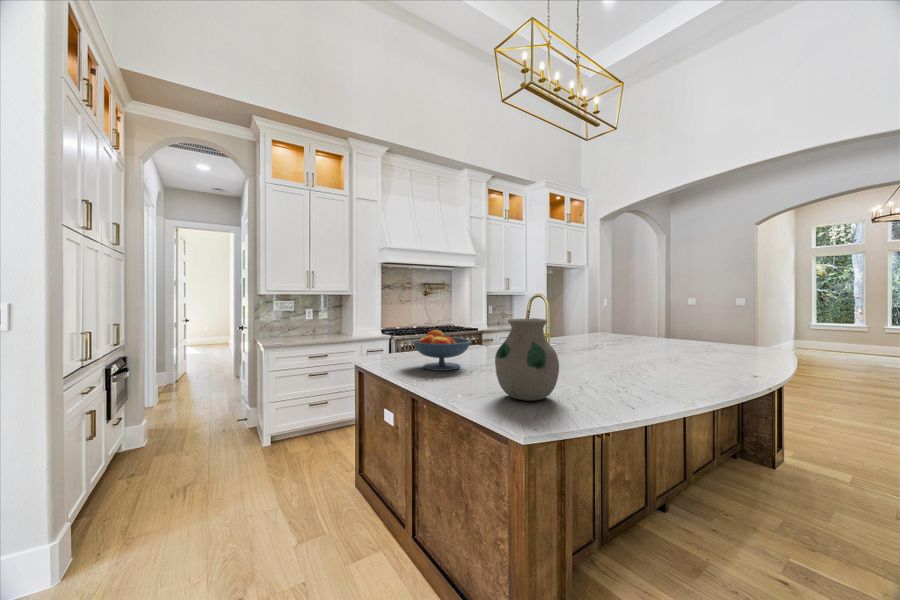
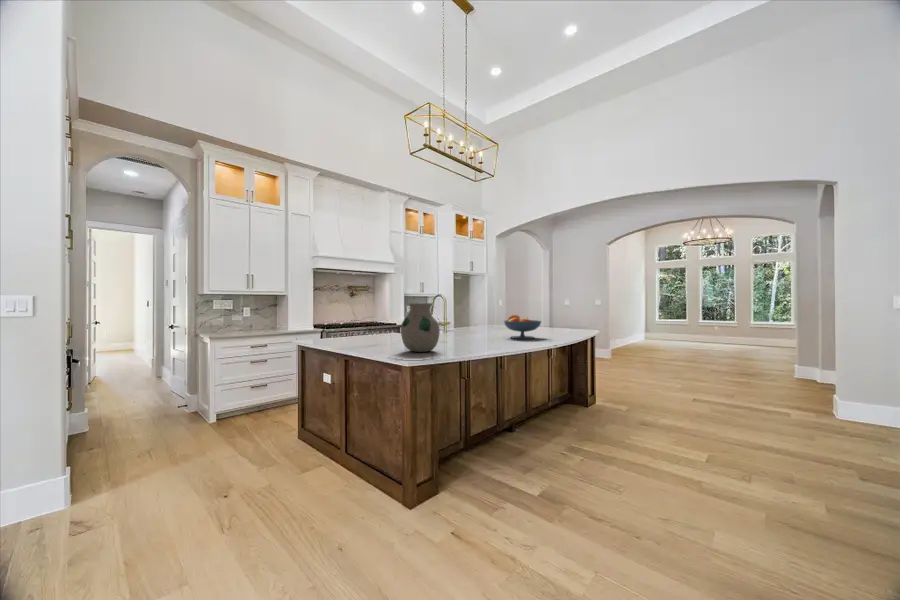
fruit bowl: present [413,330,471,371] -> present [504,315,541,339]

